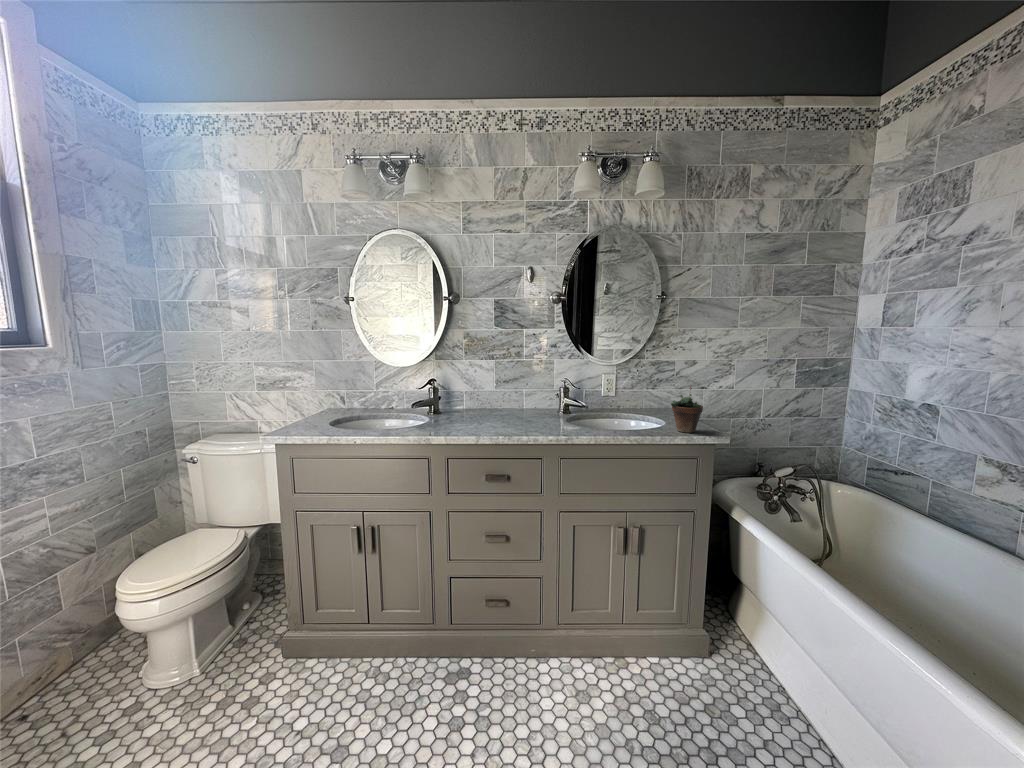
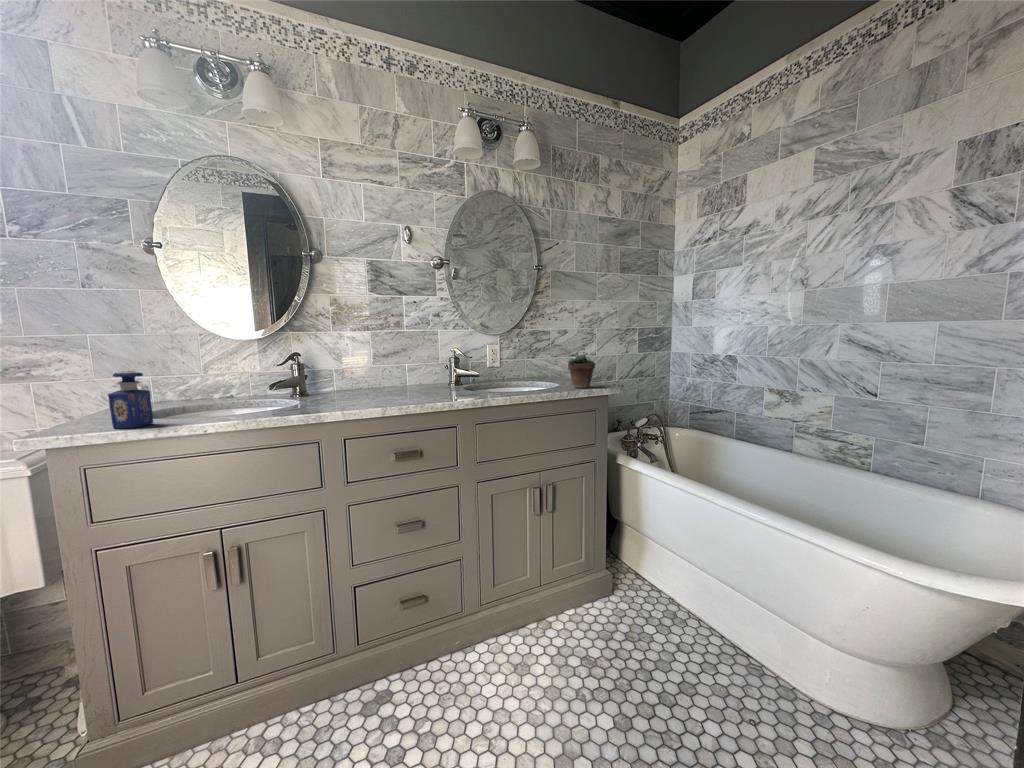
perfume bottle: none [305,396,329,435] -> present [108,371,153,428]

